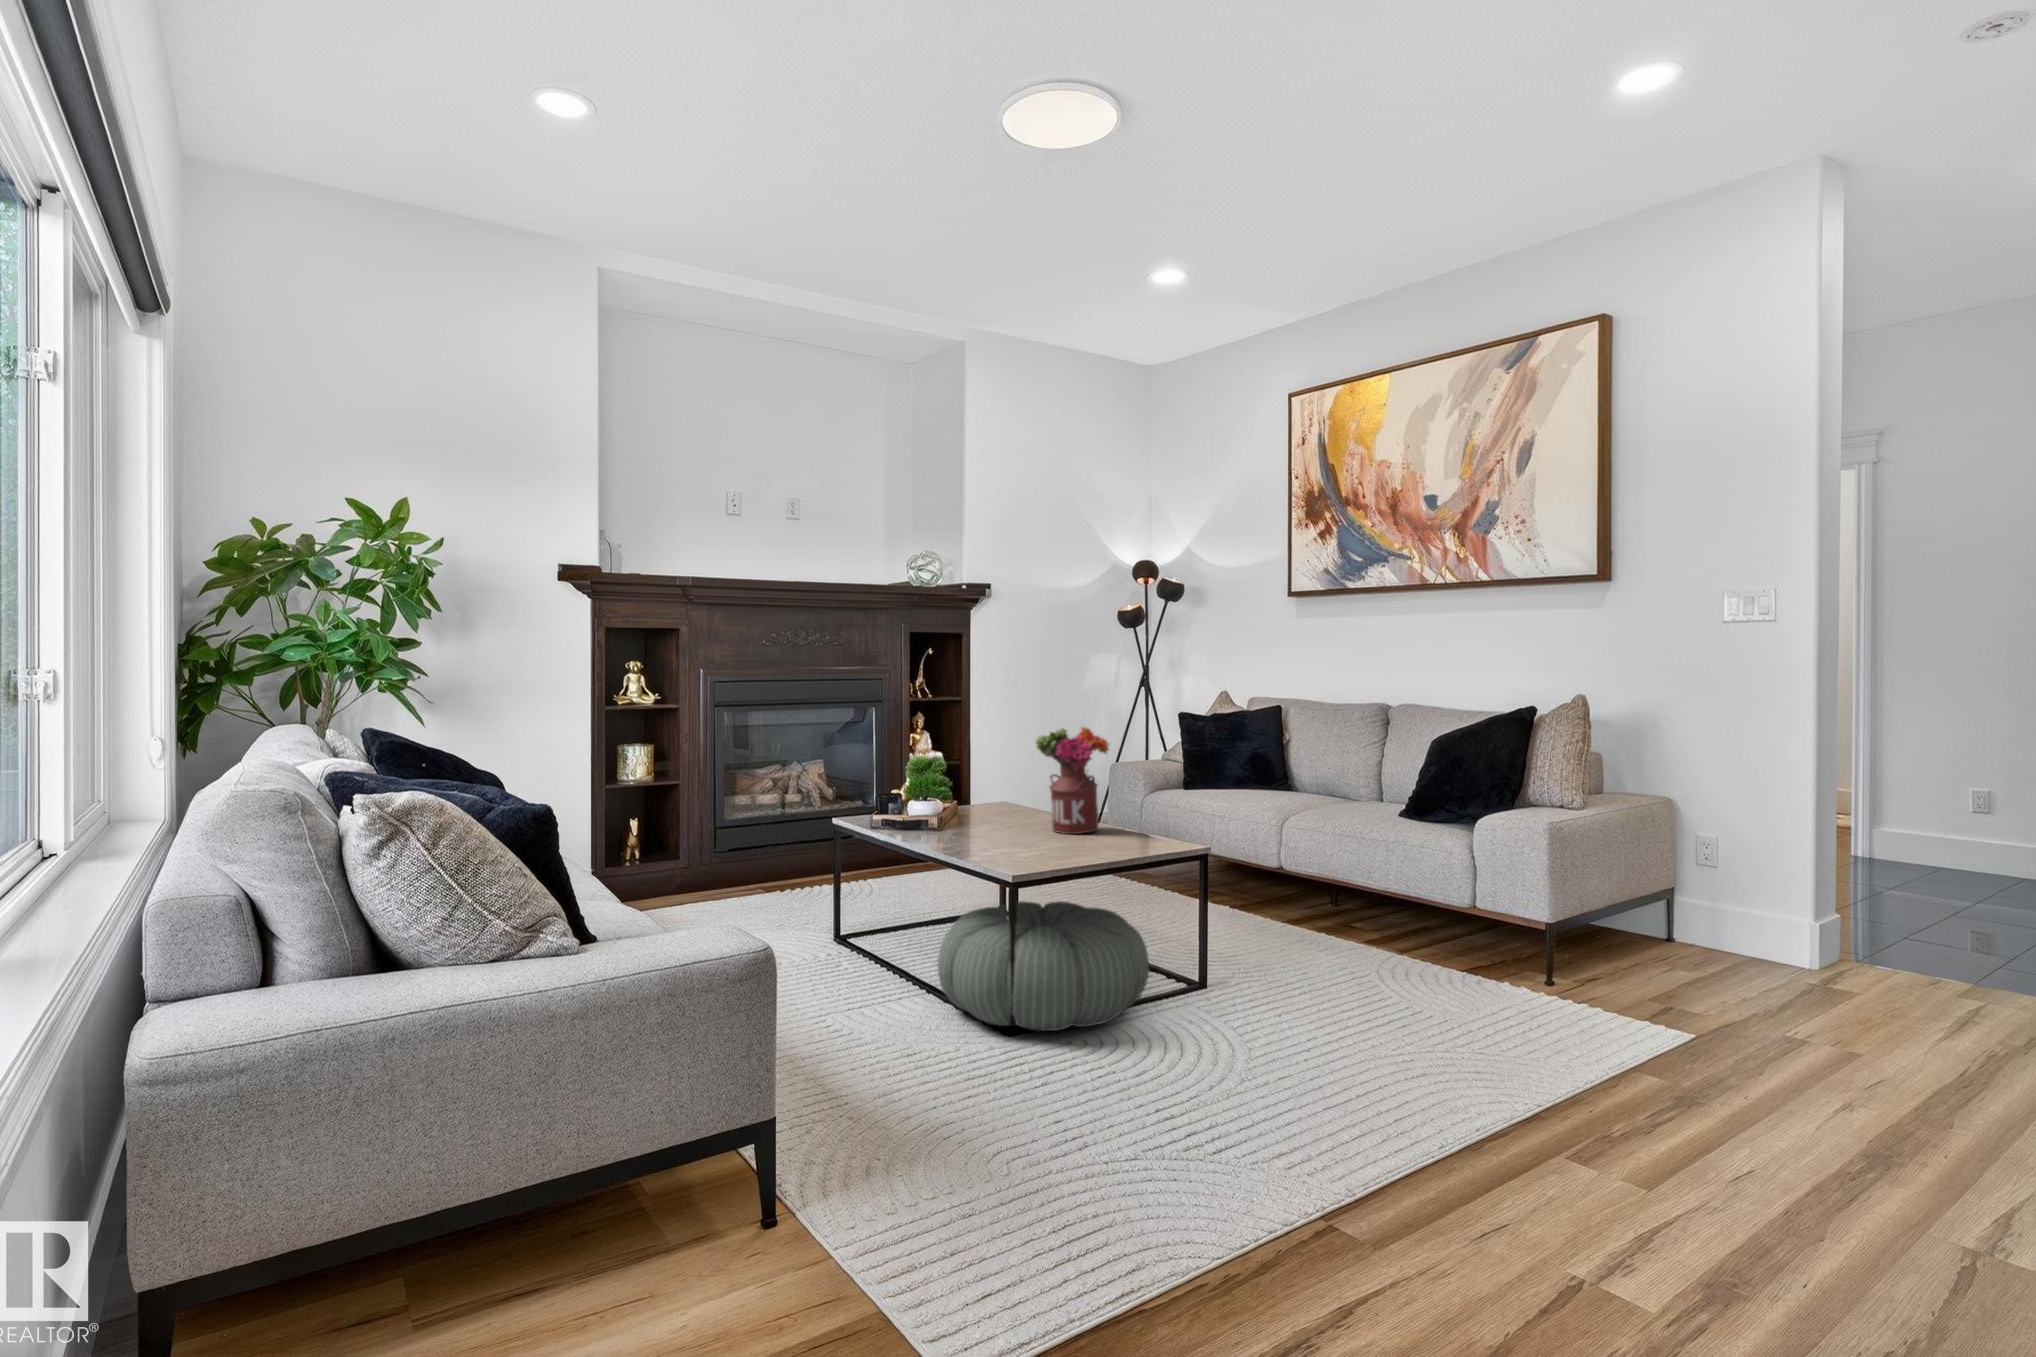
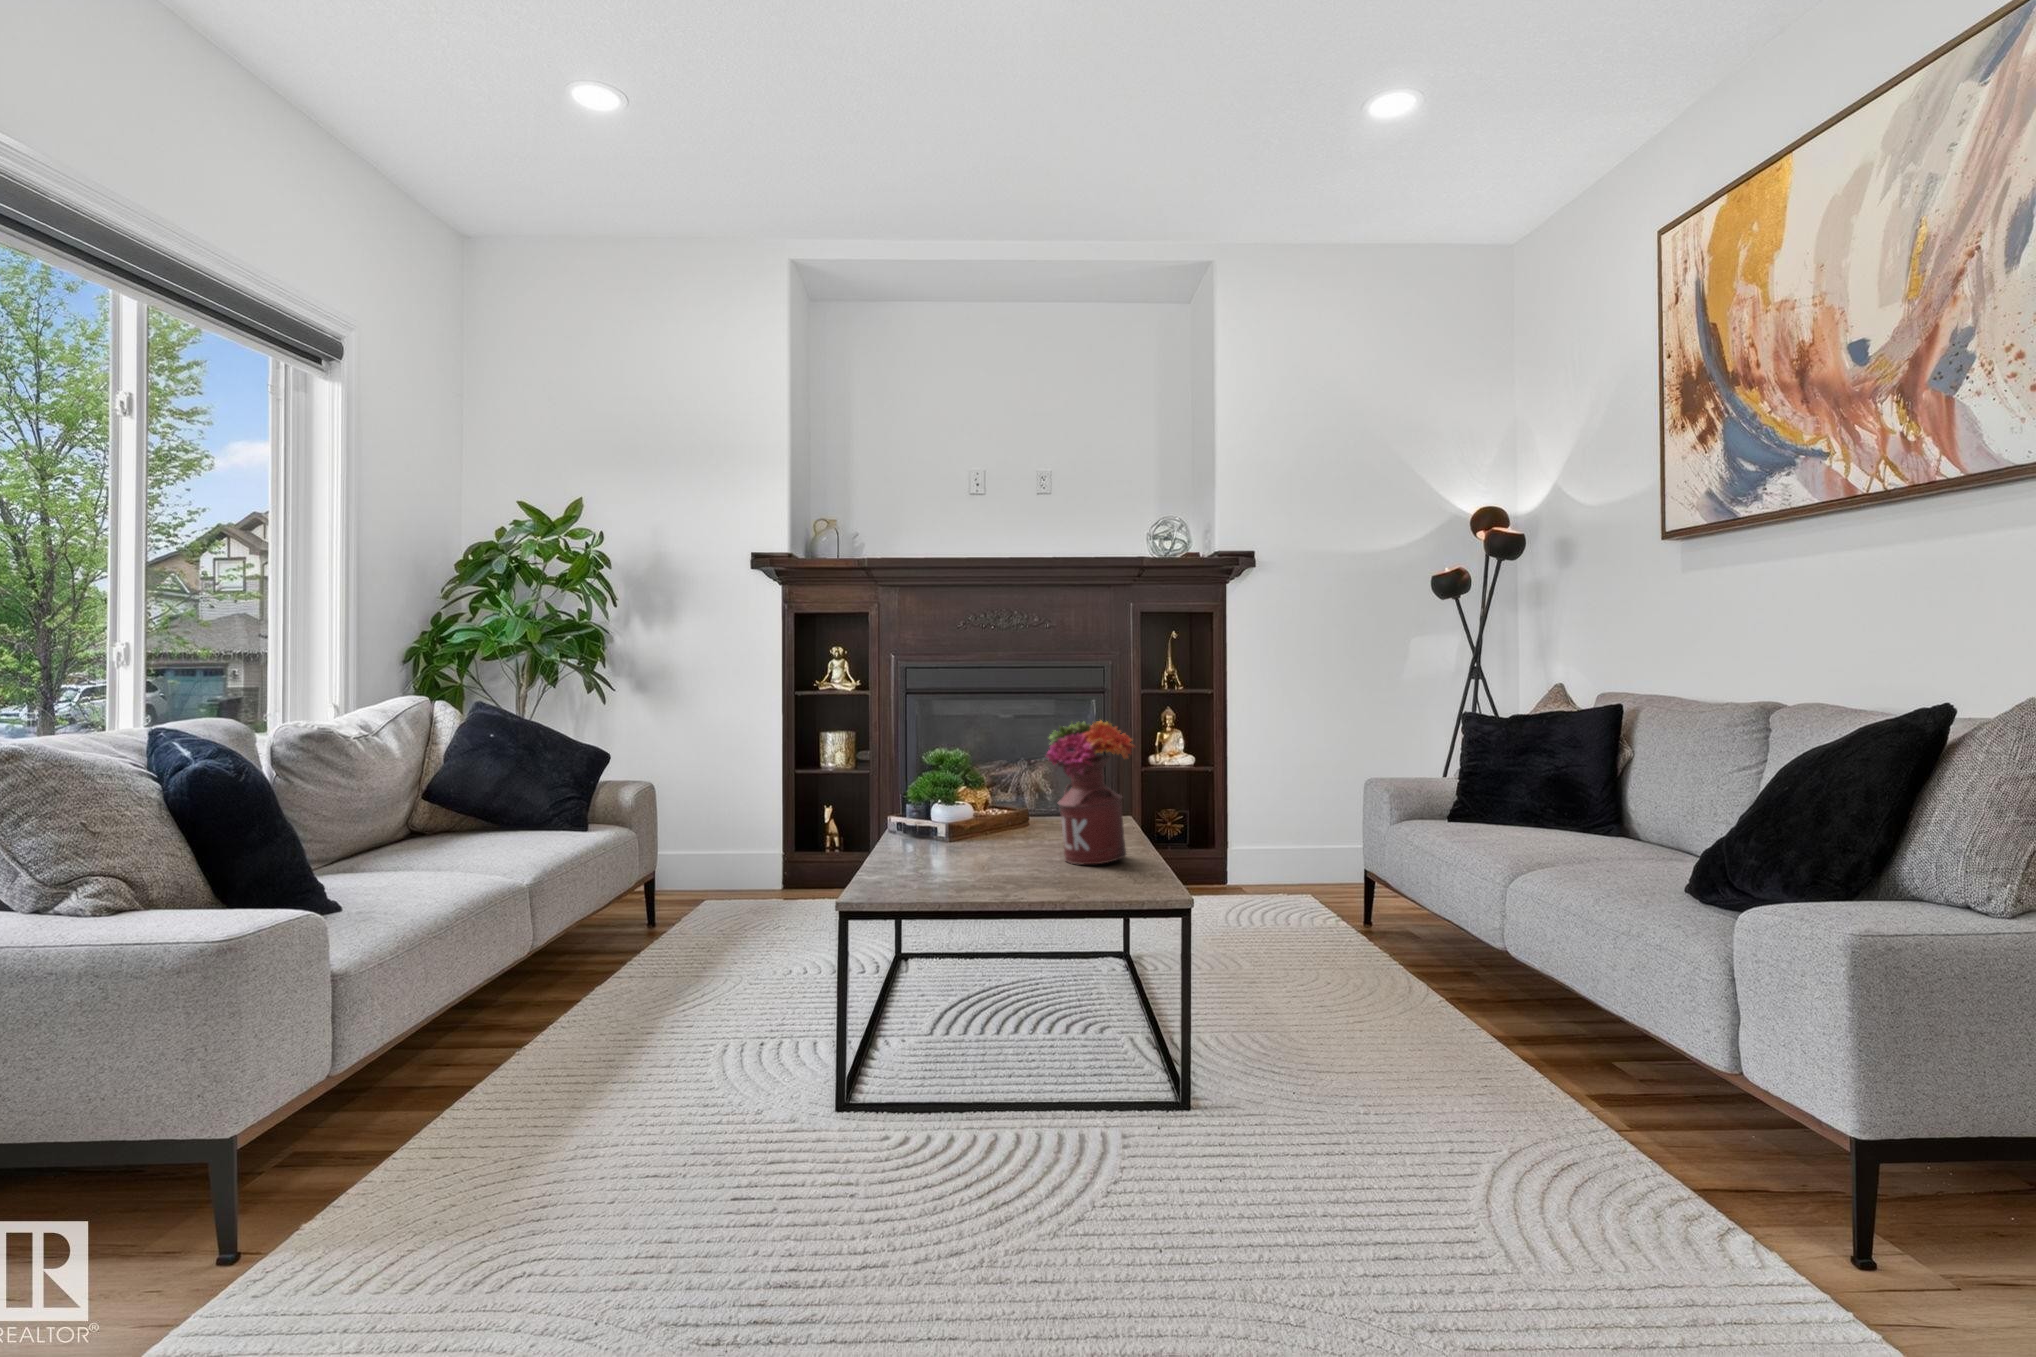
pouf: present [938,901,1149,1031] -> none [782,945,1068,1135]

